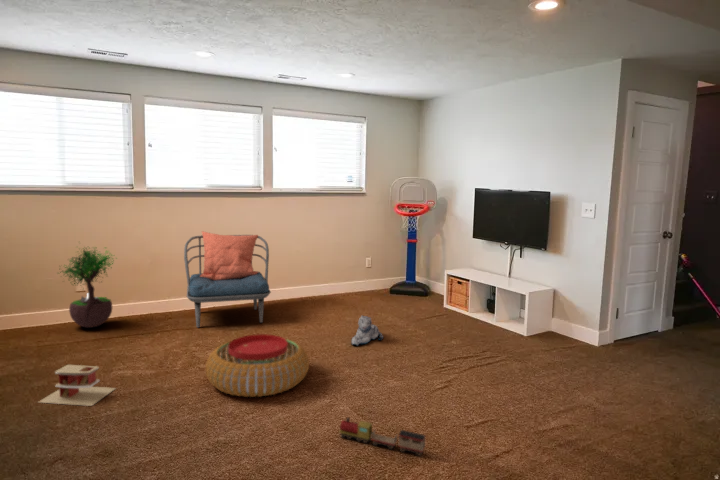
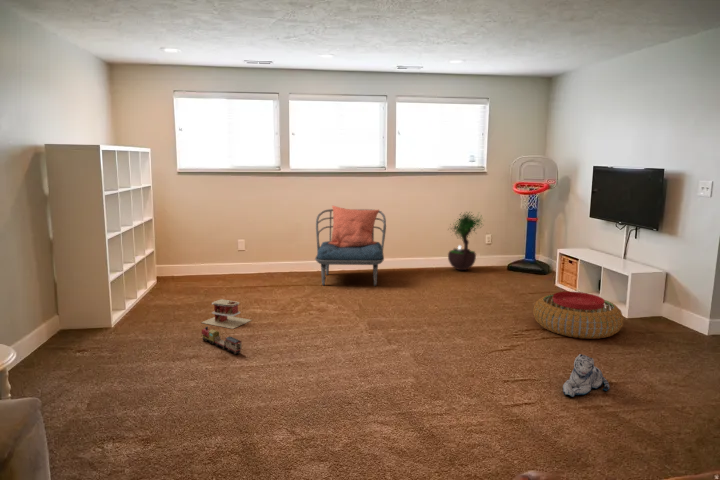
potted tree: present [62,249,113,327] -> present [448,213,481,270]
plush toy: present [352,316,383,345] -> present [563,354,609,397]
pouf: present [206,334,309,397] -> present [533,292,624,339]
toy train: present [339,418,425,455] -> present [202,327,242,354]

